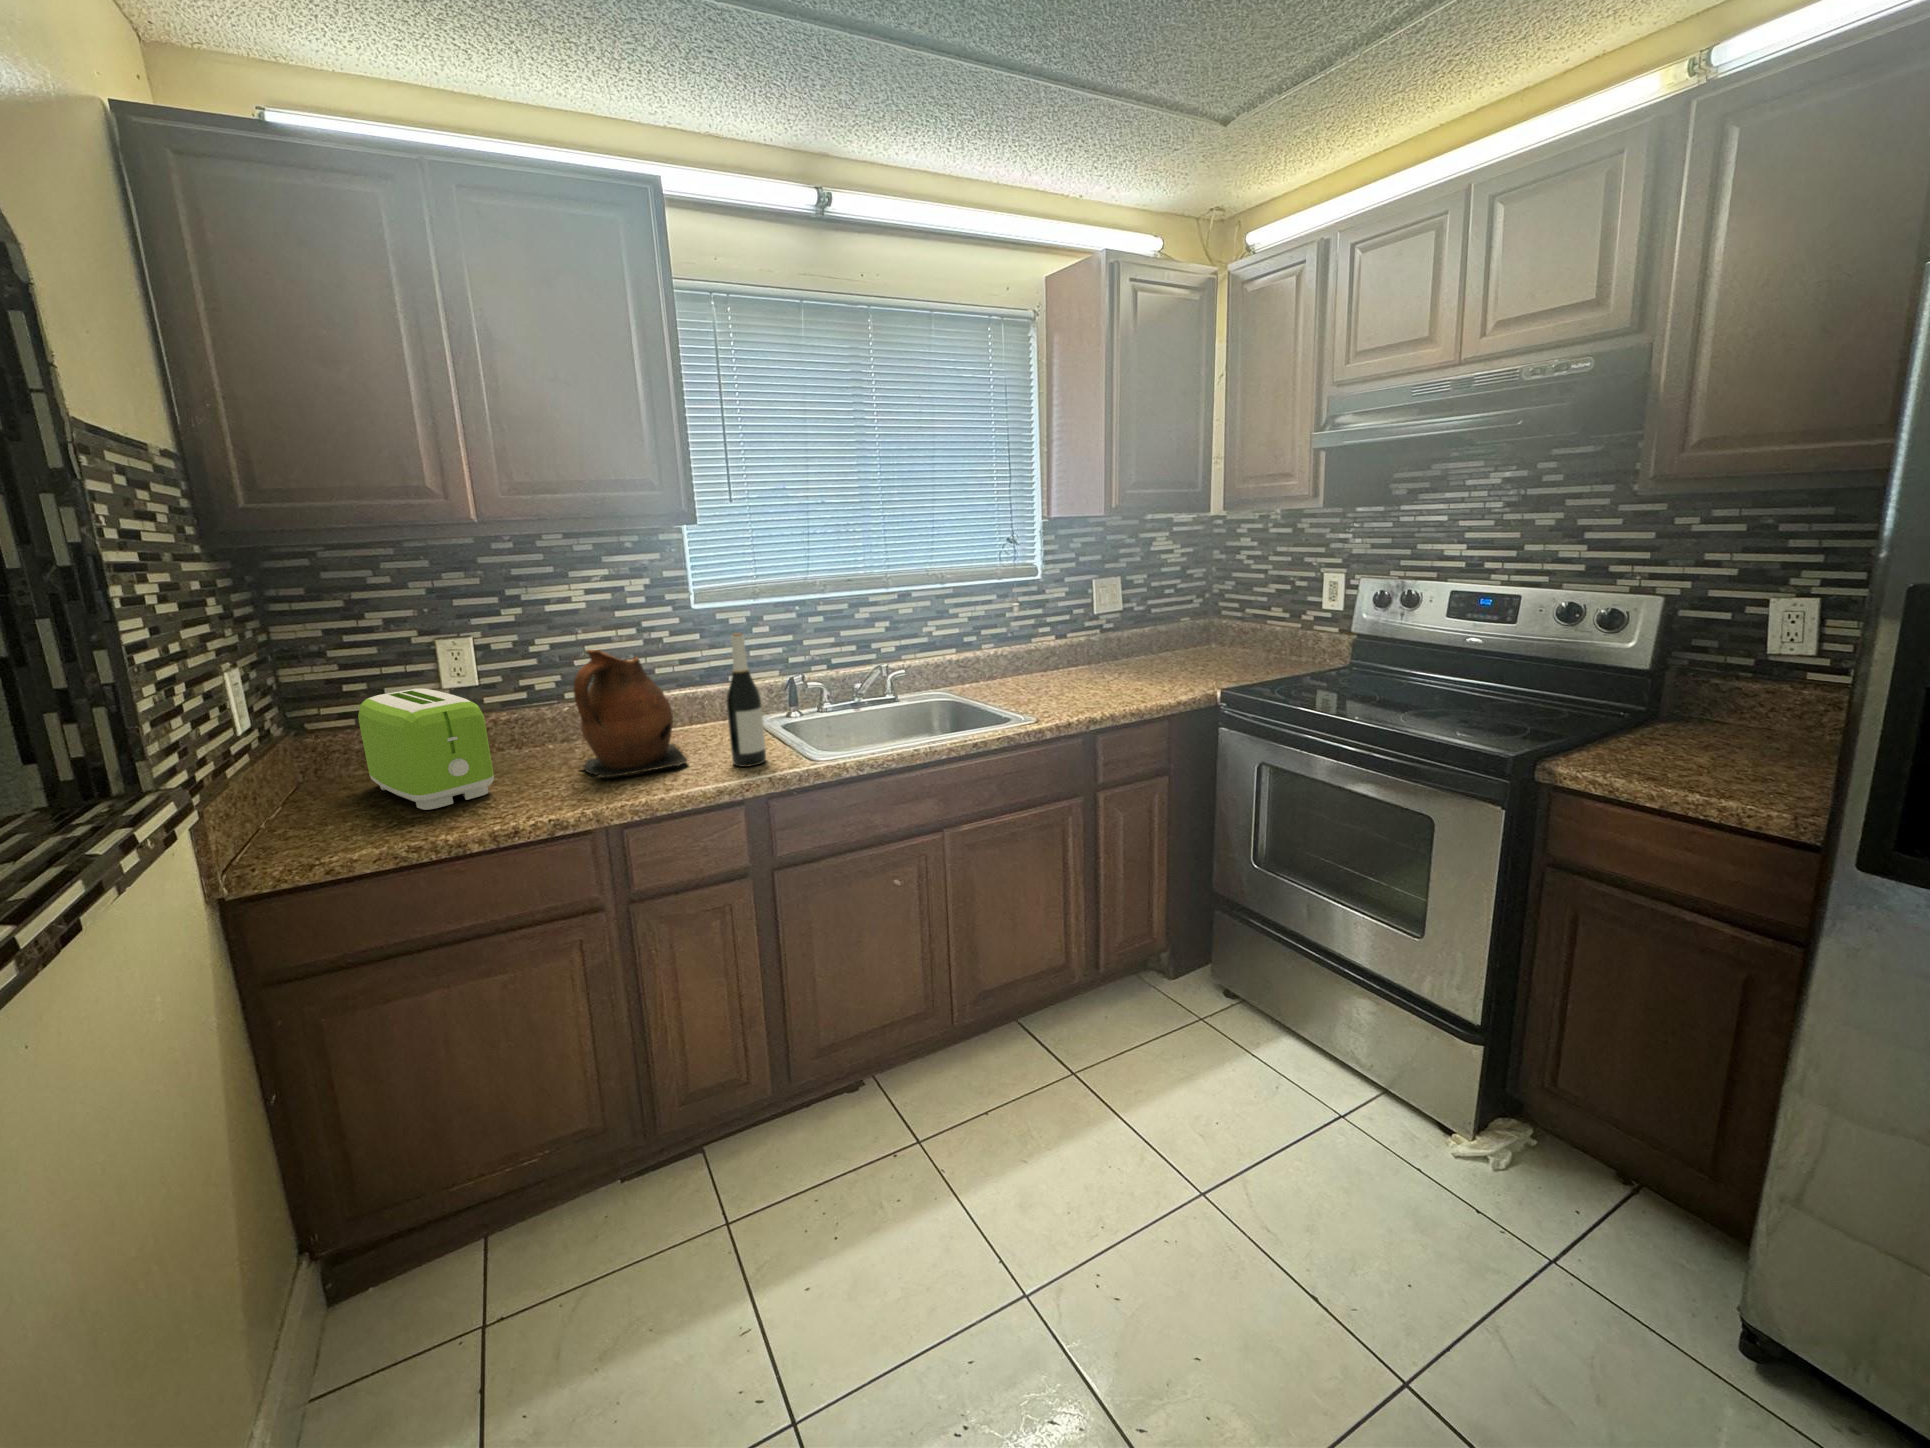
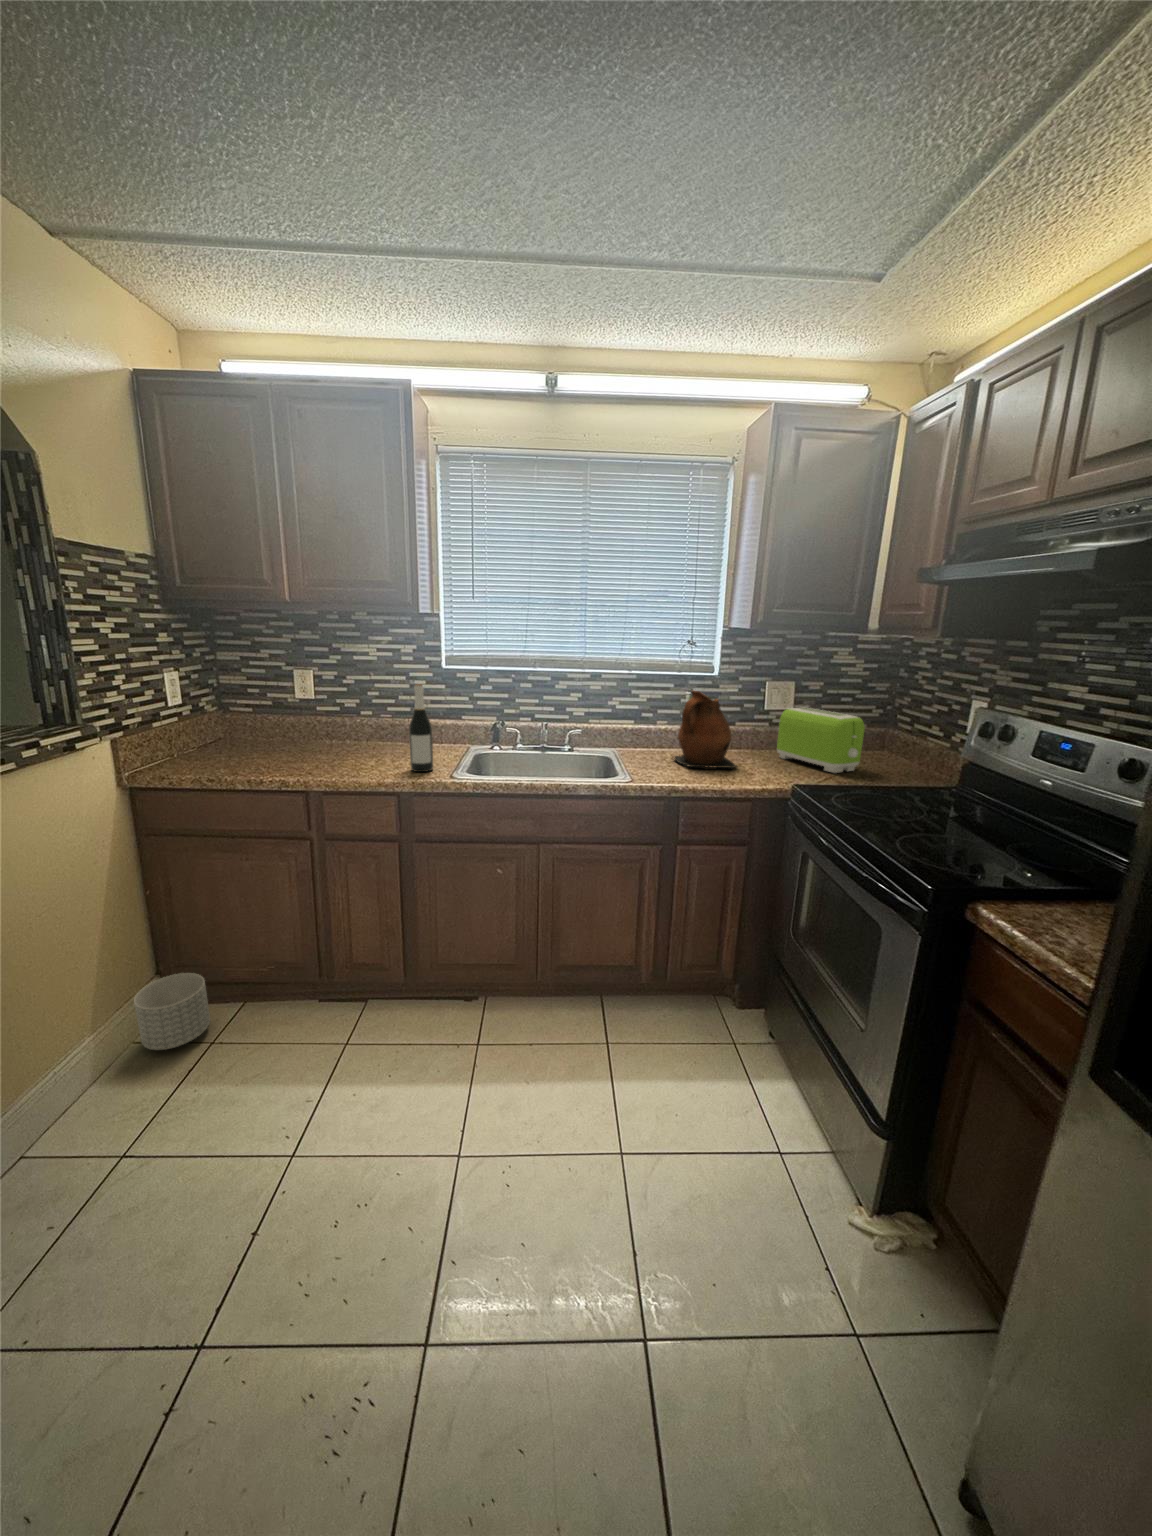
ceramic pitcher: present [574,650,688,778] -> present [674,691,736,768]
toaster: present [358,689,494,810] -> present [777,707,865,773]
planter: none [314,1218,461,1395] -> present [134,973,210,1050]

